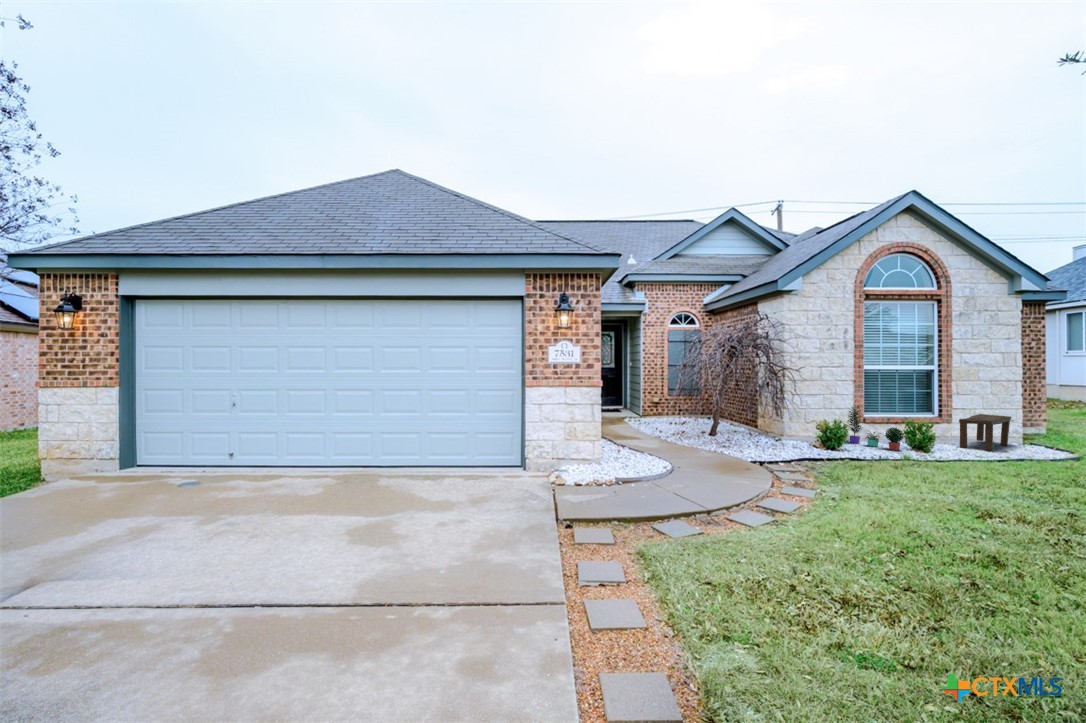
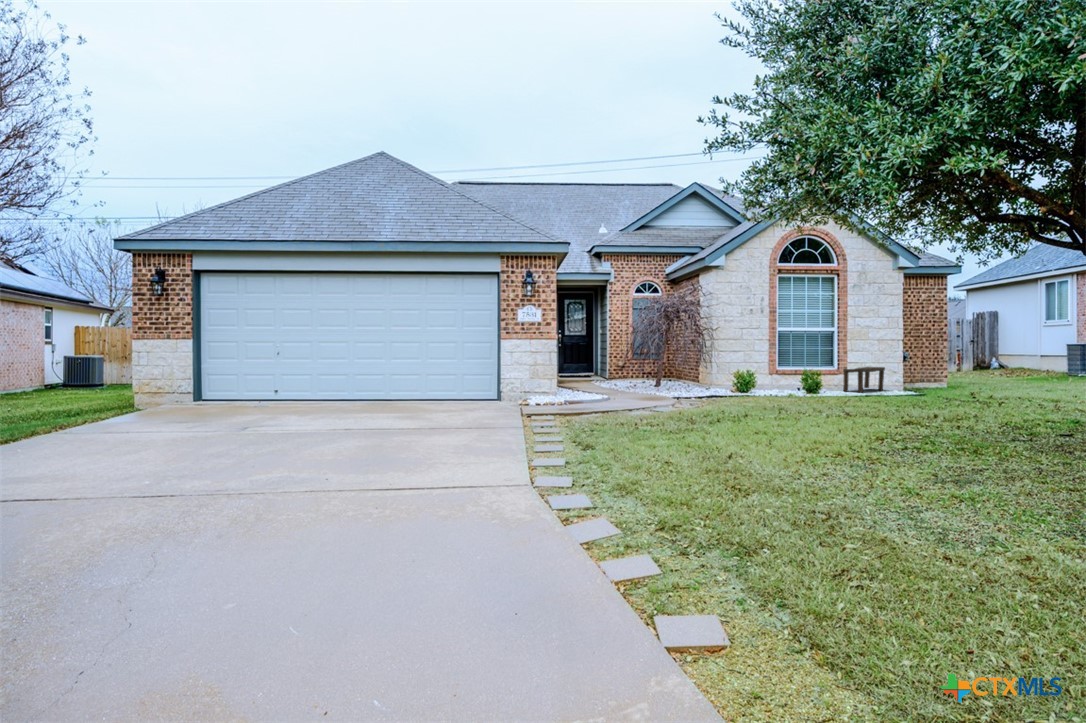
potted plant: present [847,406,904,450] -> none [762,360,798,393]

